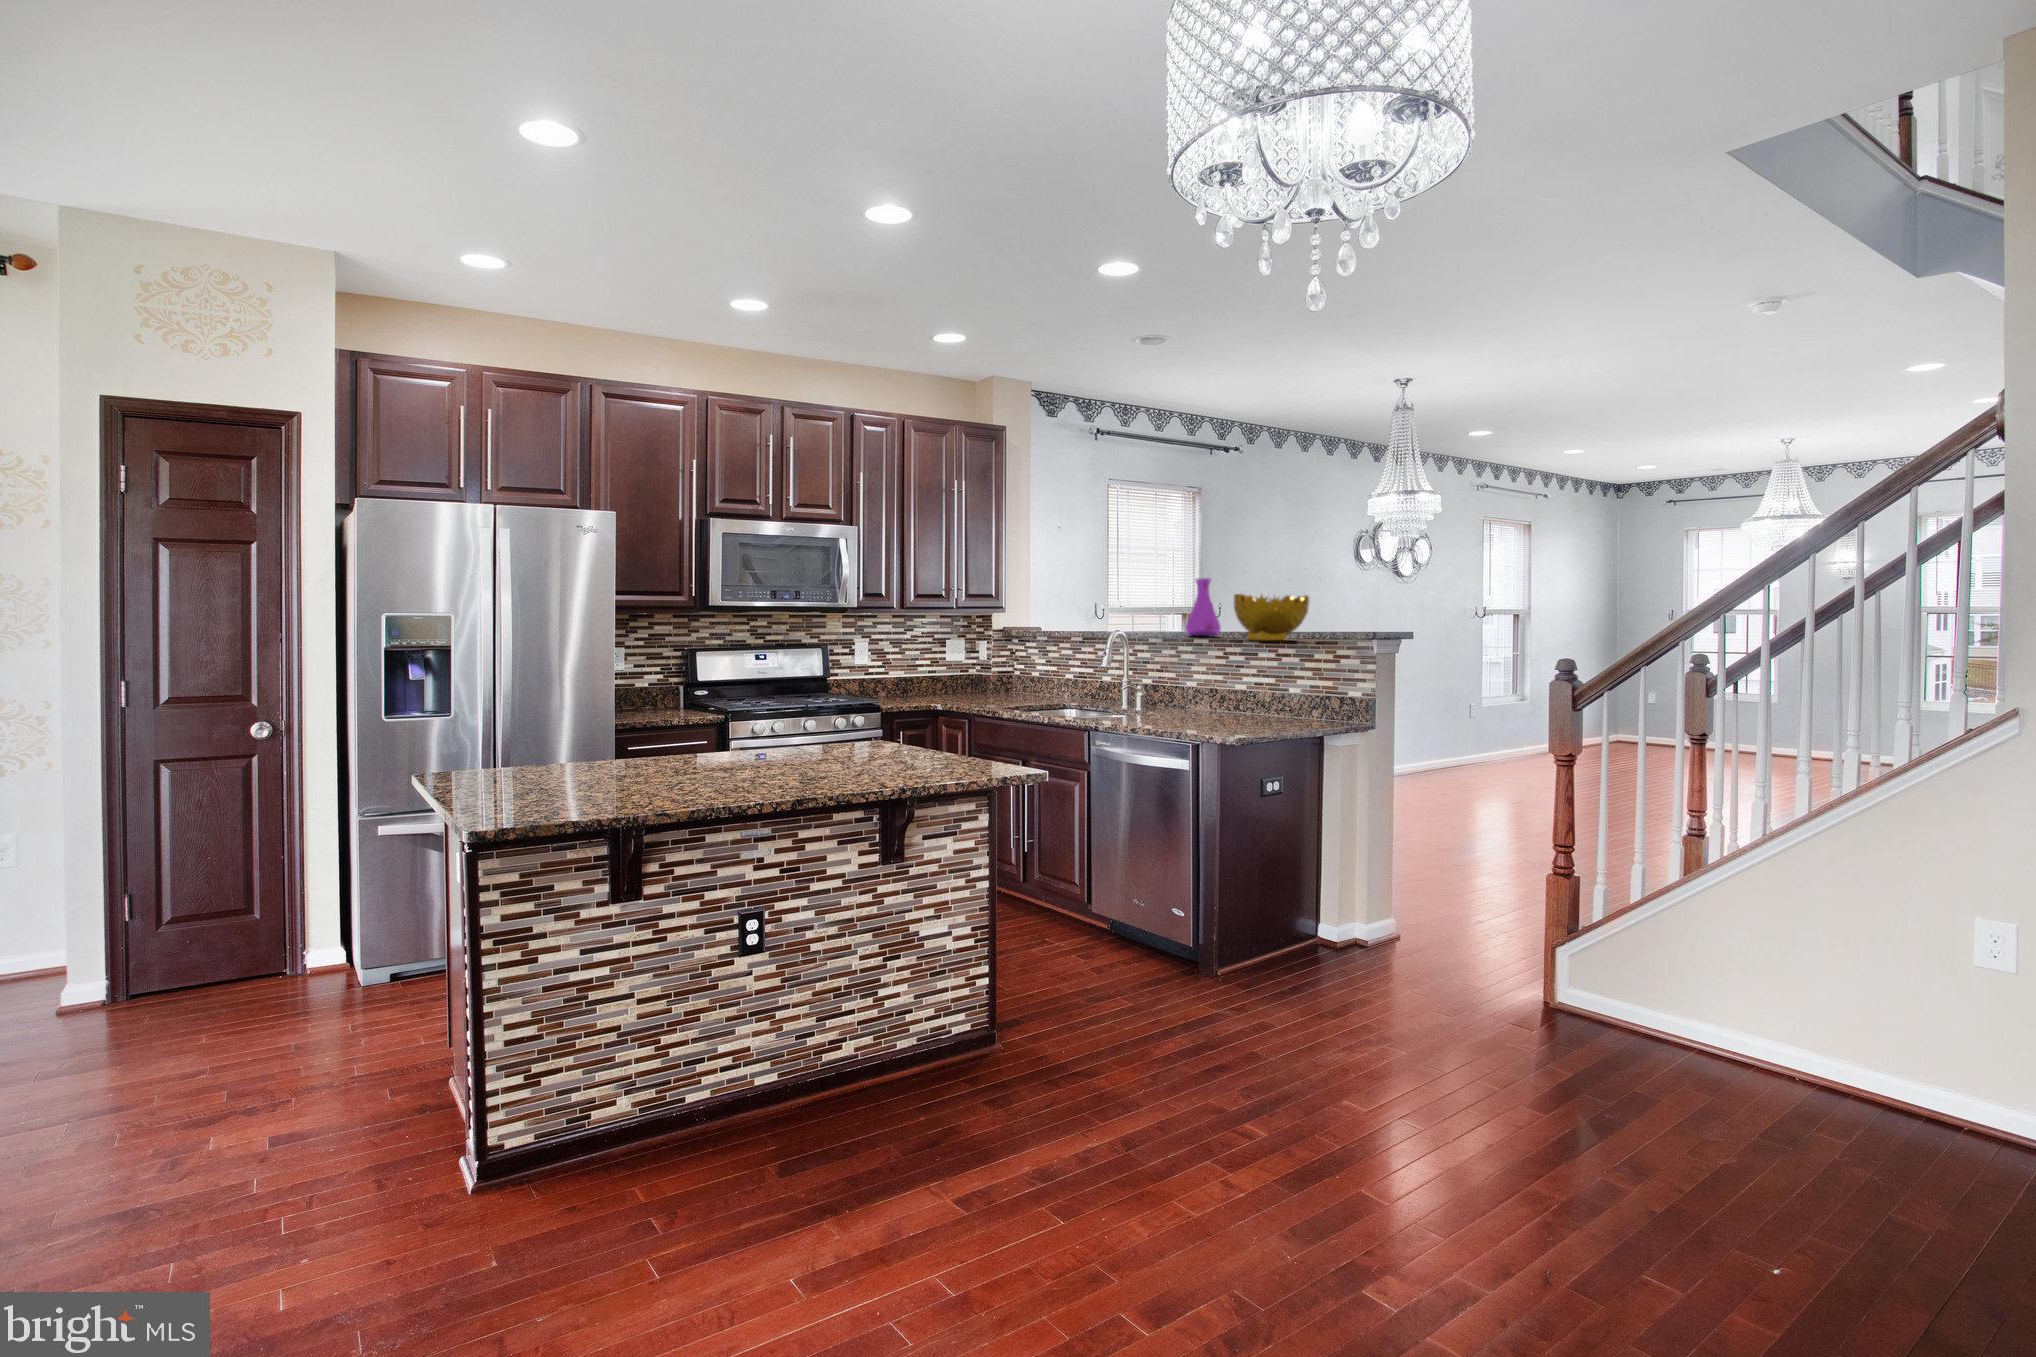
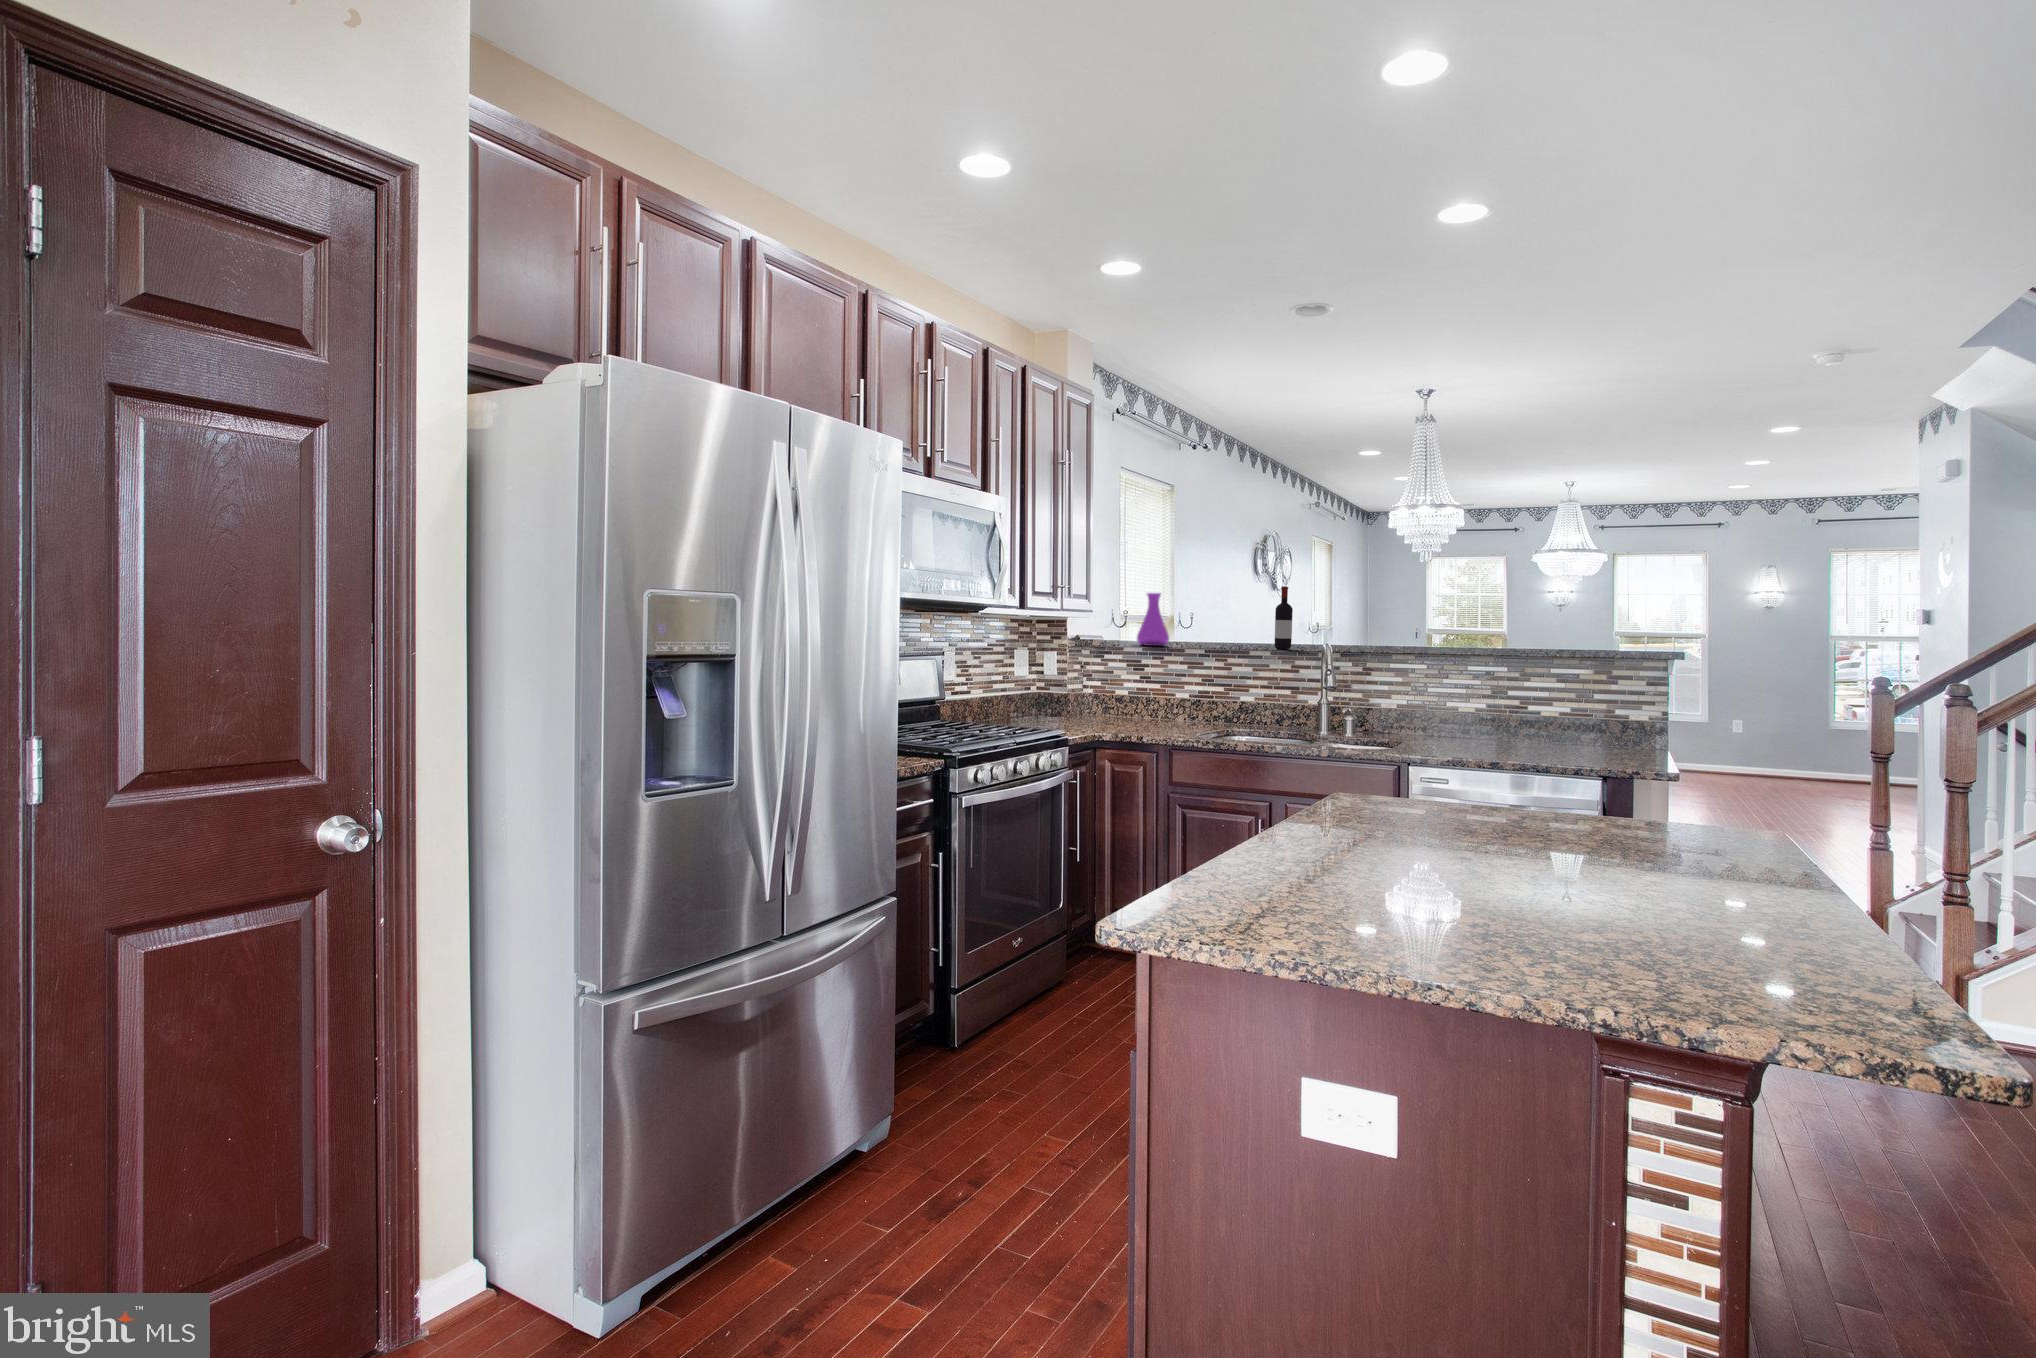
wine bottle: none [1338,569,1357,638] -> present [1275,586,1293,649]
decorative bowl: present [1234,594,1309,640] -> none [1181,609,1251,653]

